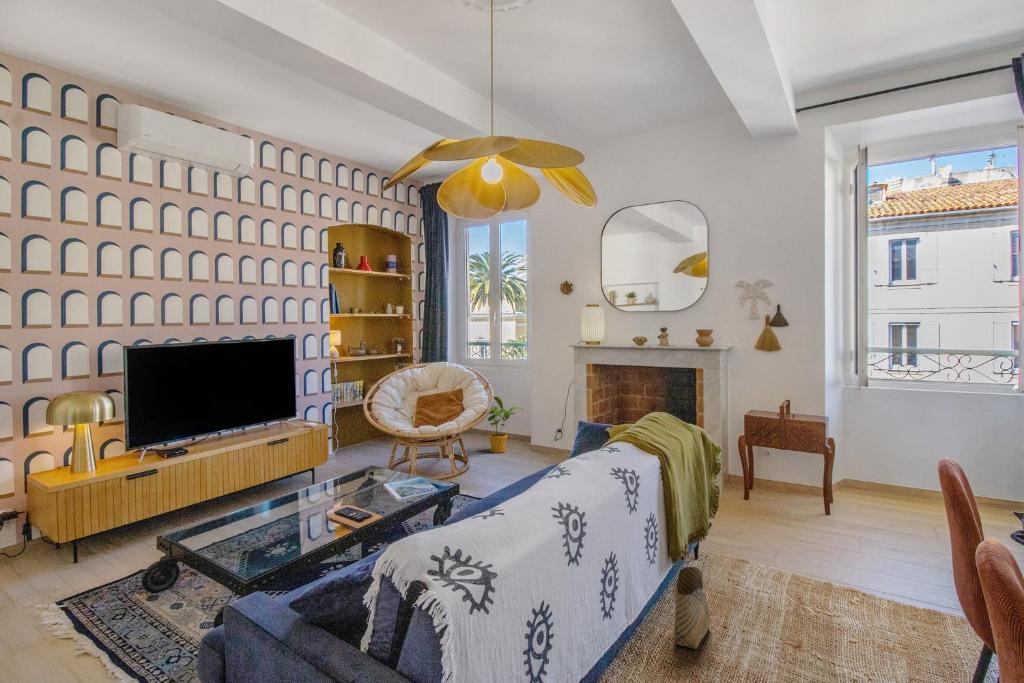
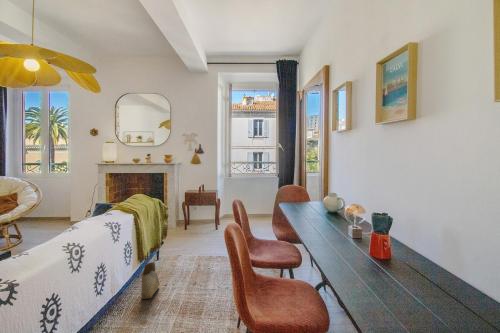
house plant: present [488,396,523,453] -> none [33,193,67,228]

